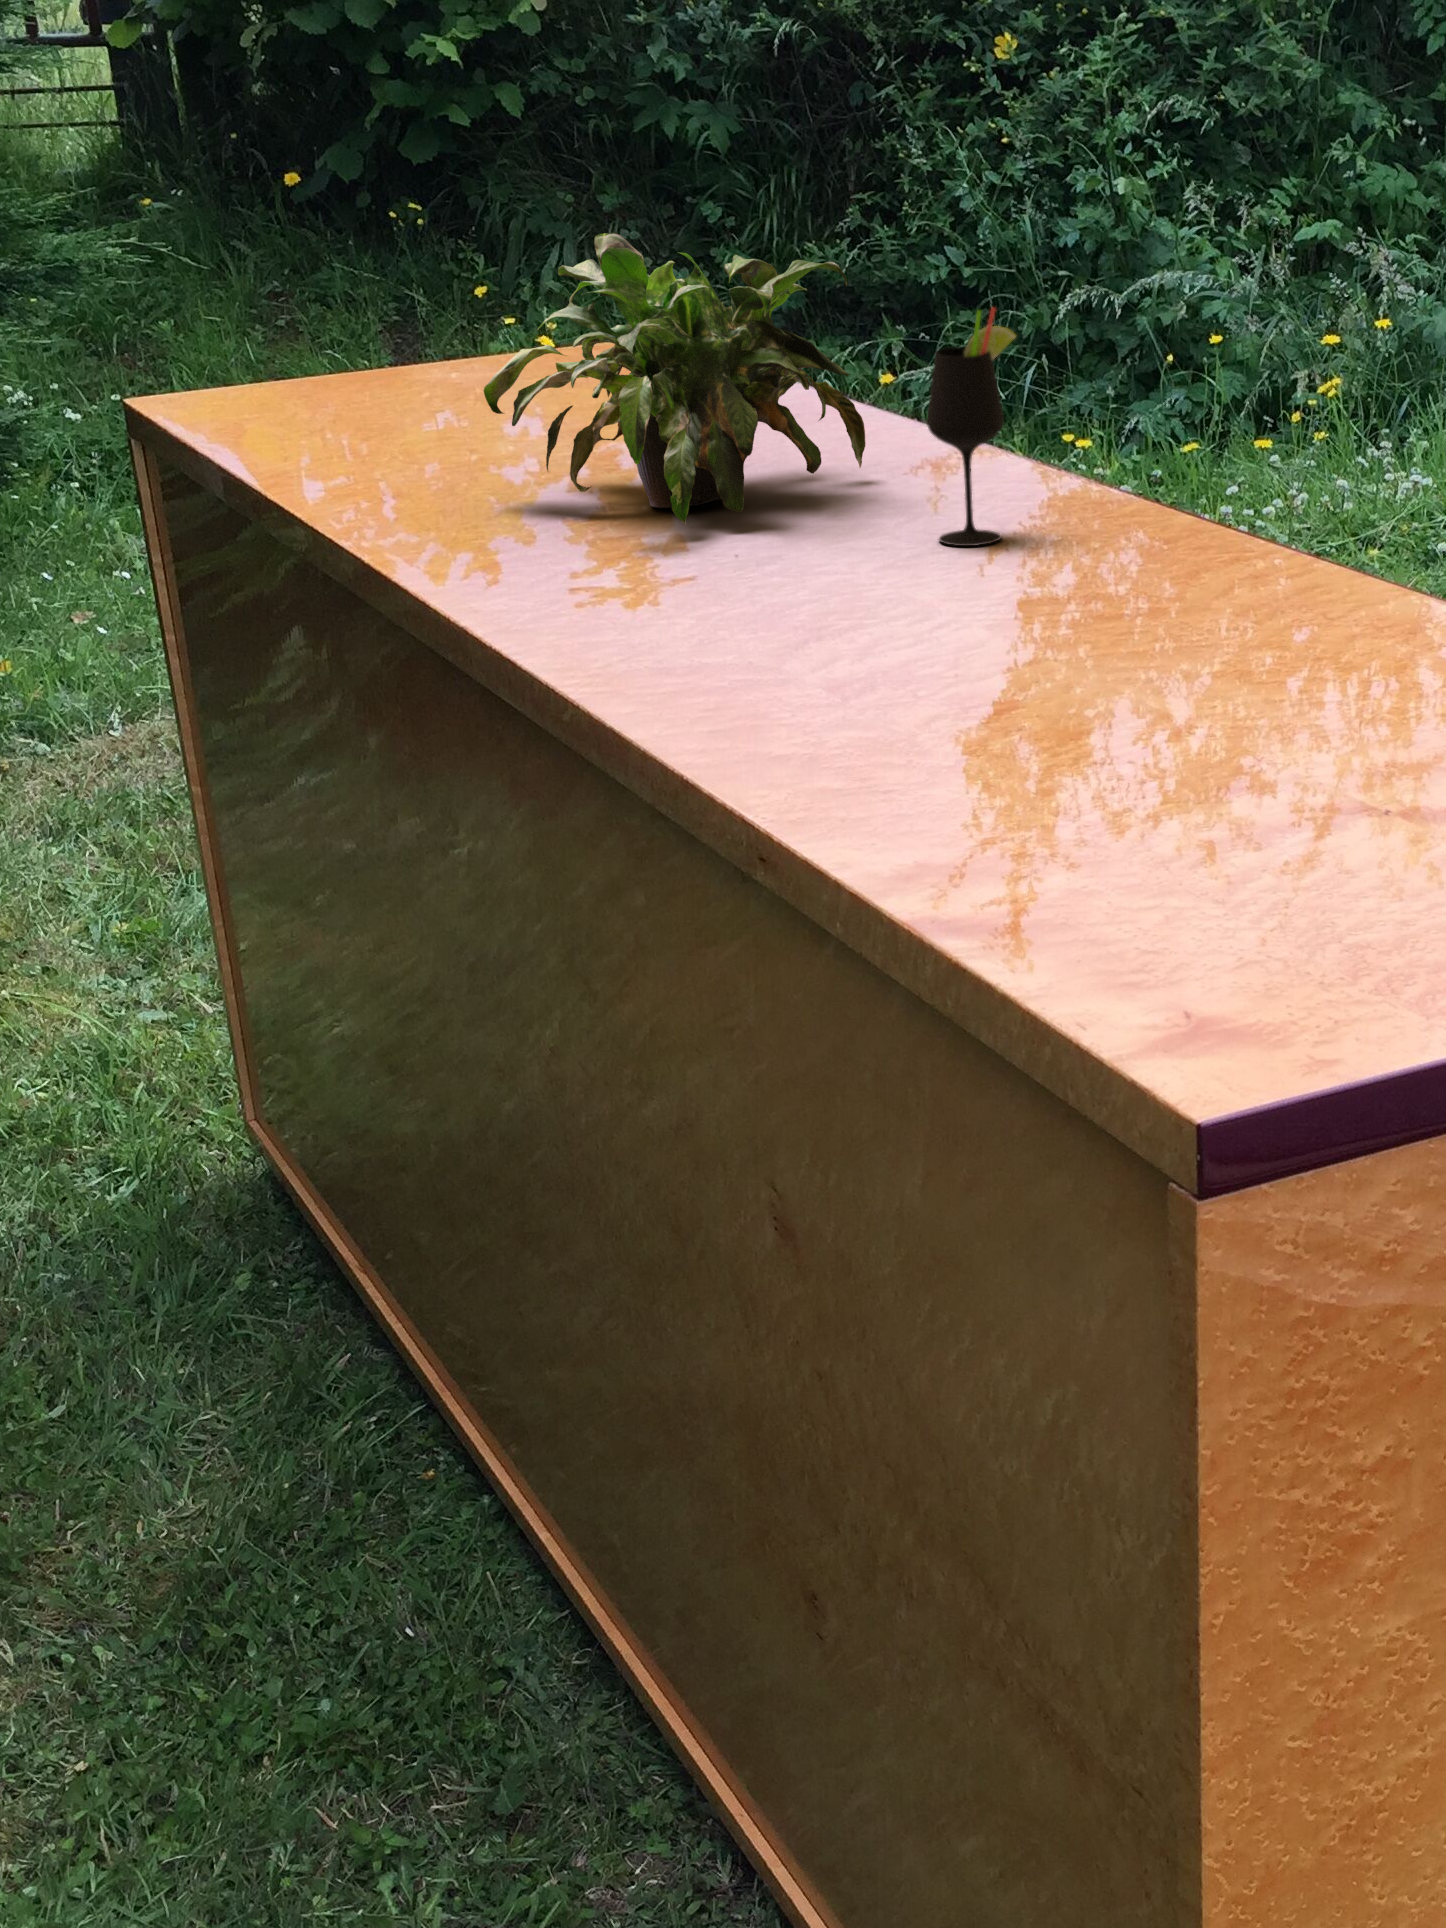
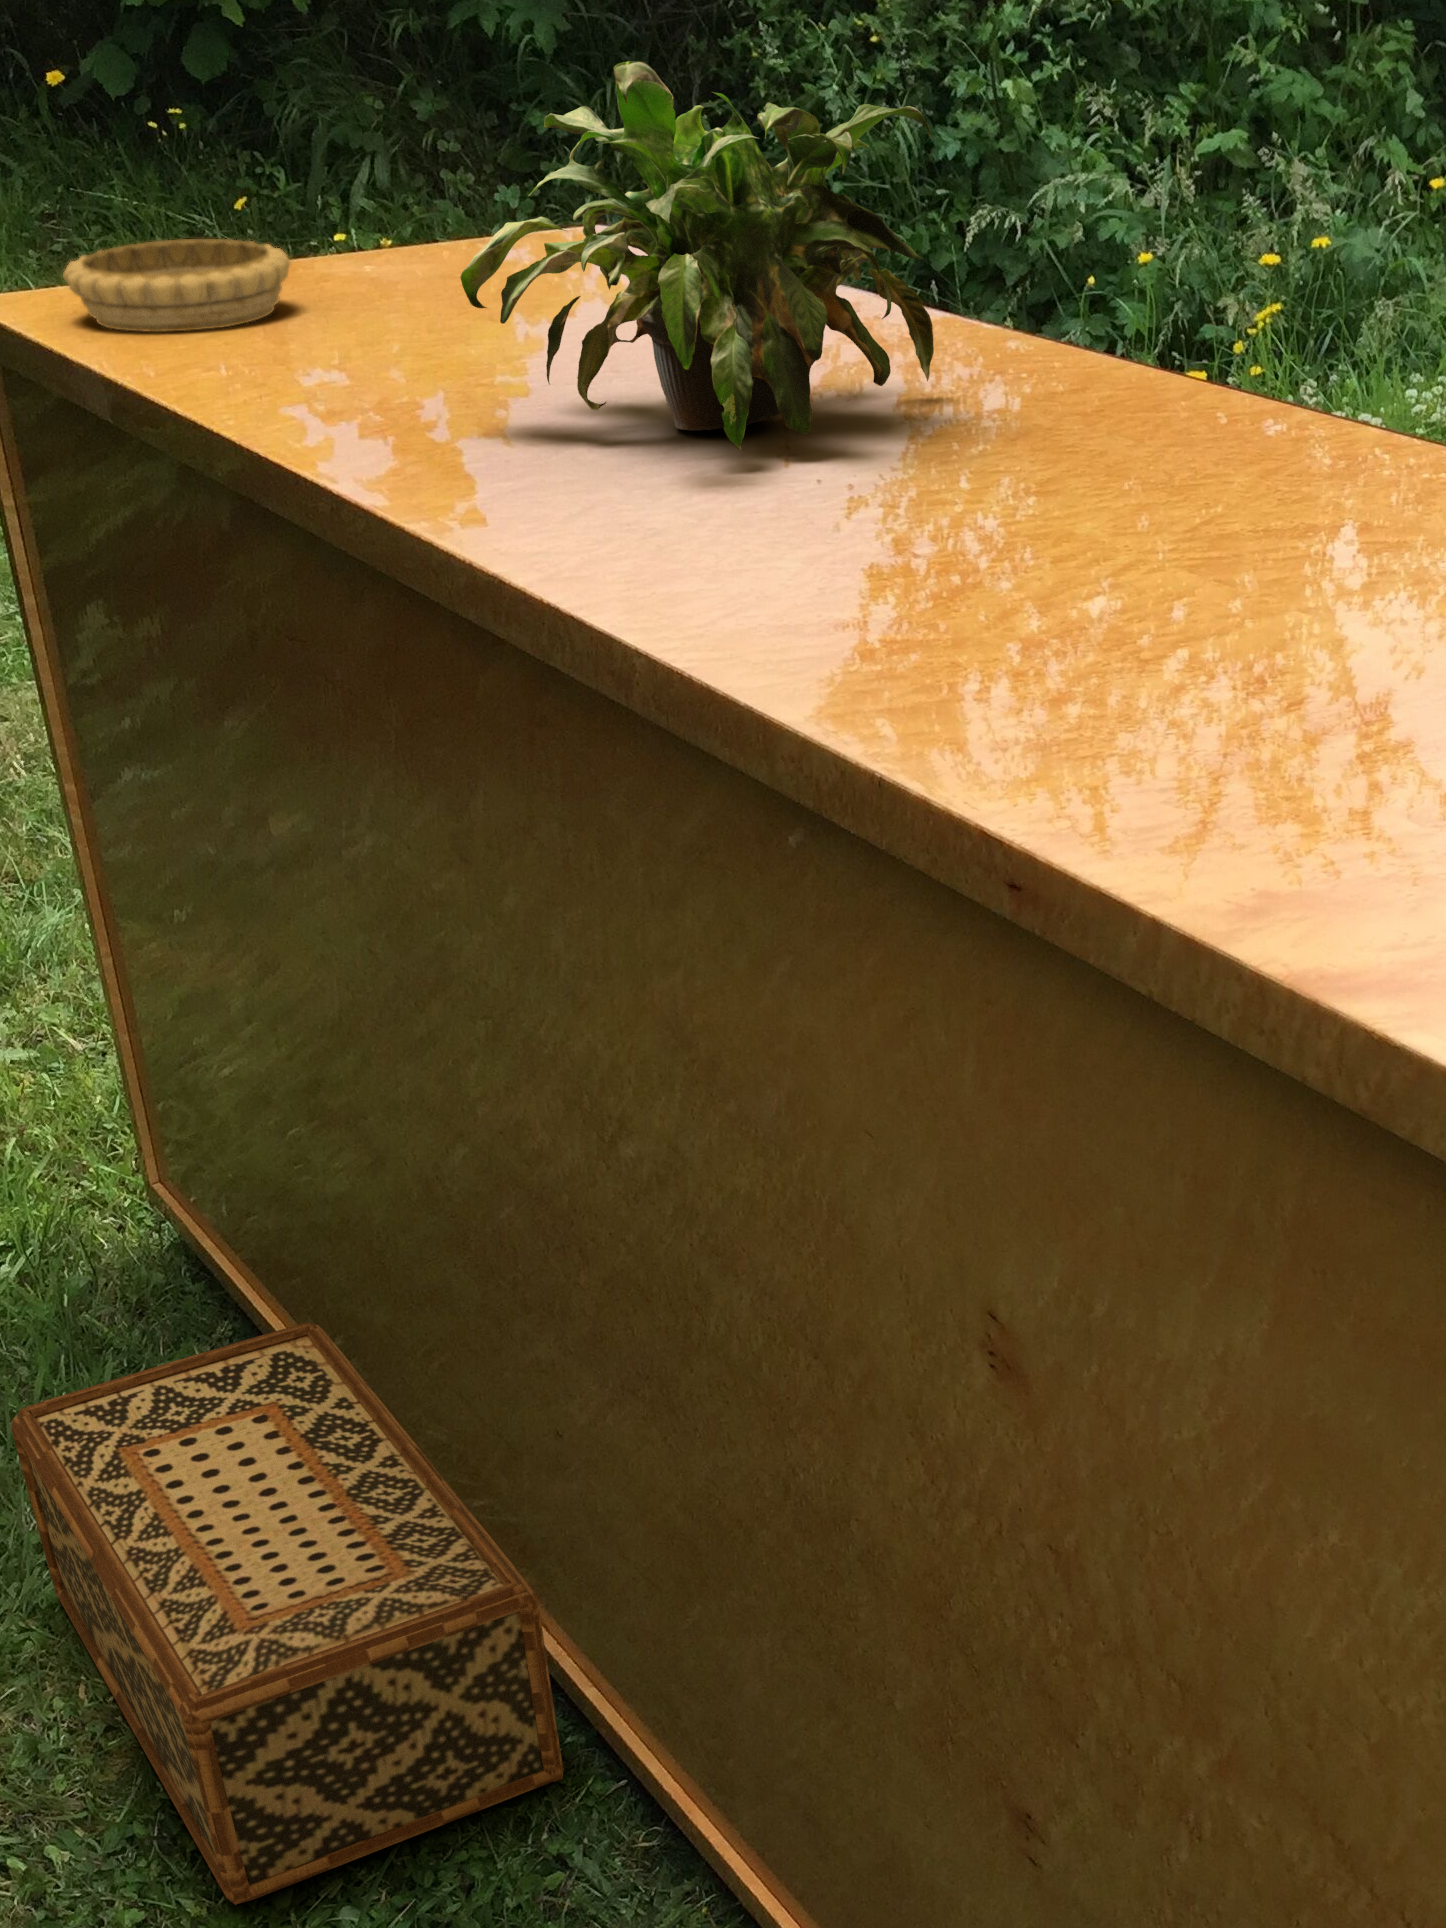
wine glass: present [927,307,1016,546] -> none [1055,159,1172,476]
decorative bowl: none [208,348,390,424] -> present [63,239,291,332]
woven basket: none [98,1227,522,1694] -> present [11,1322,564,1905]

